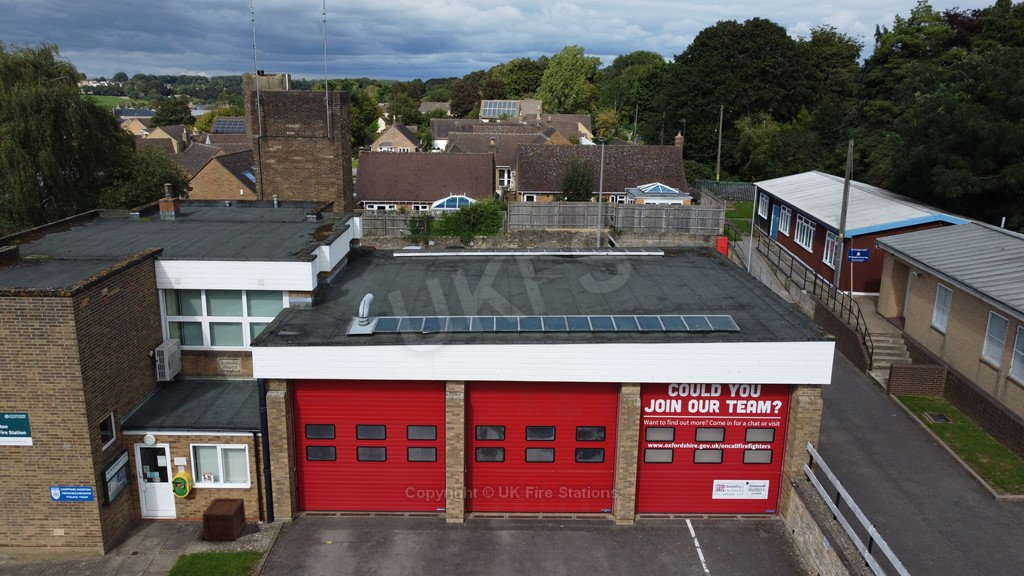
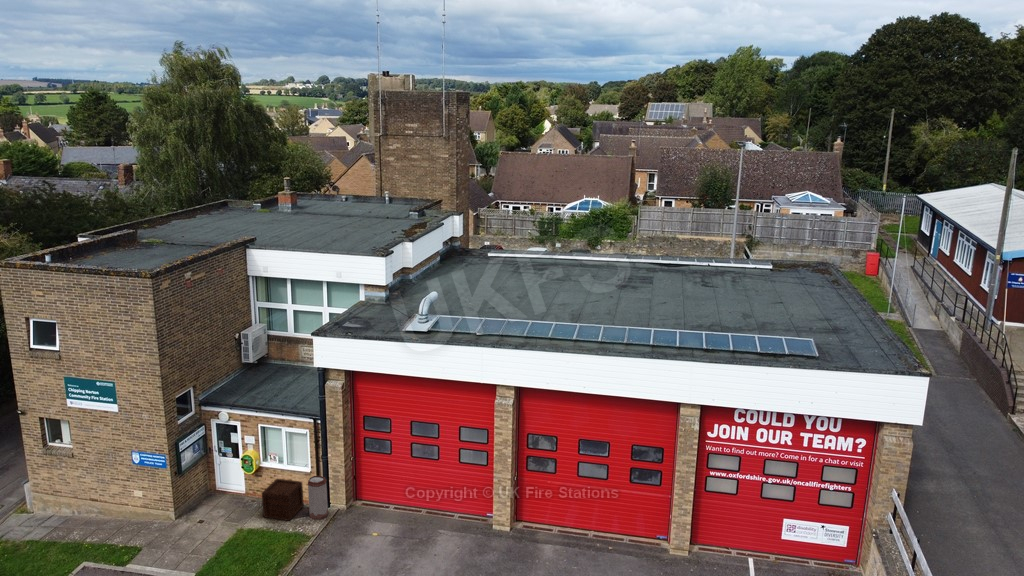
trash can: none [252,490,274,536] -> present [308,476,328,520]

